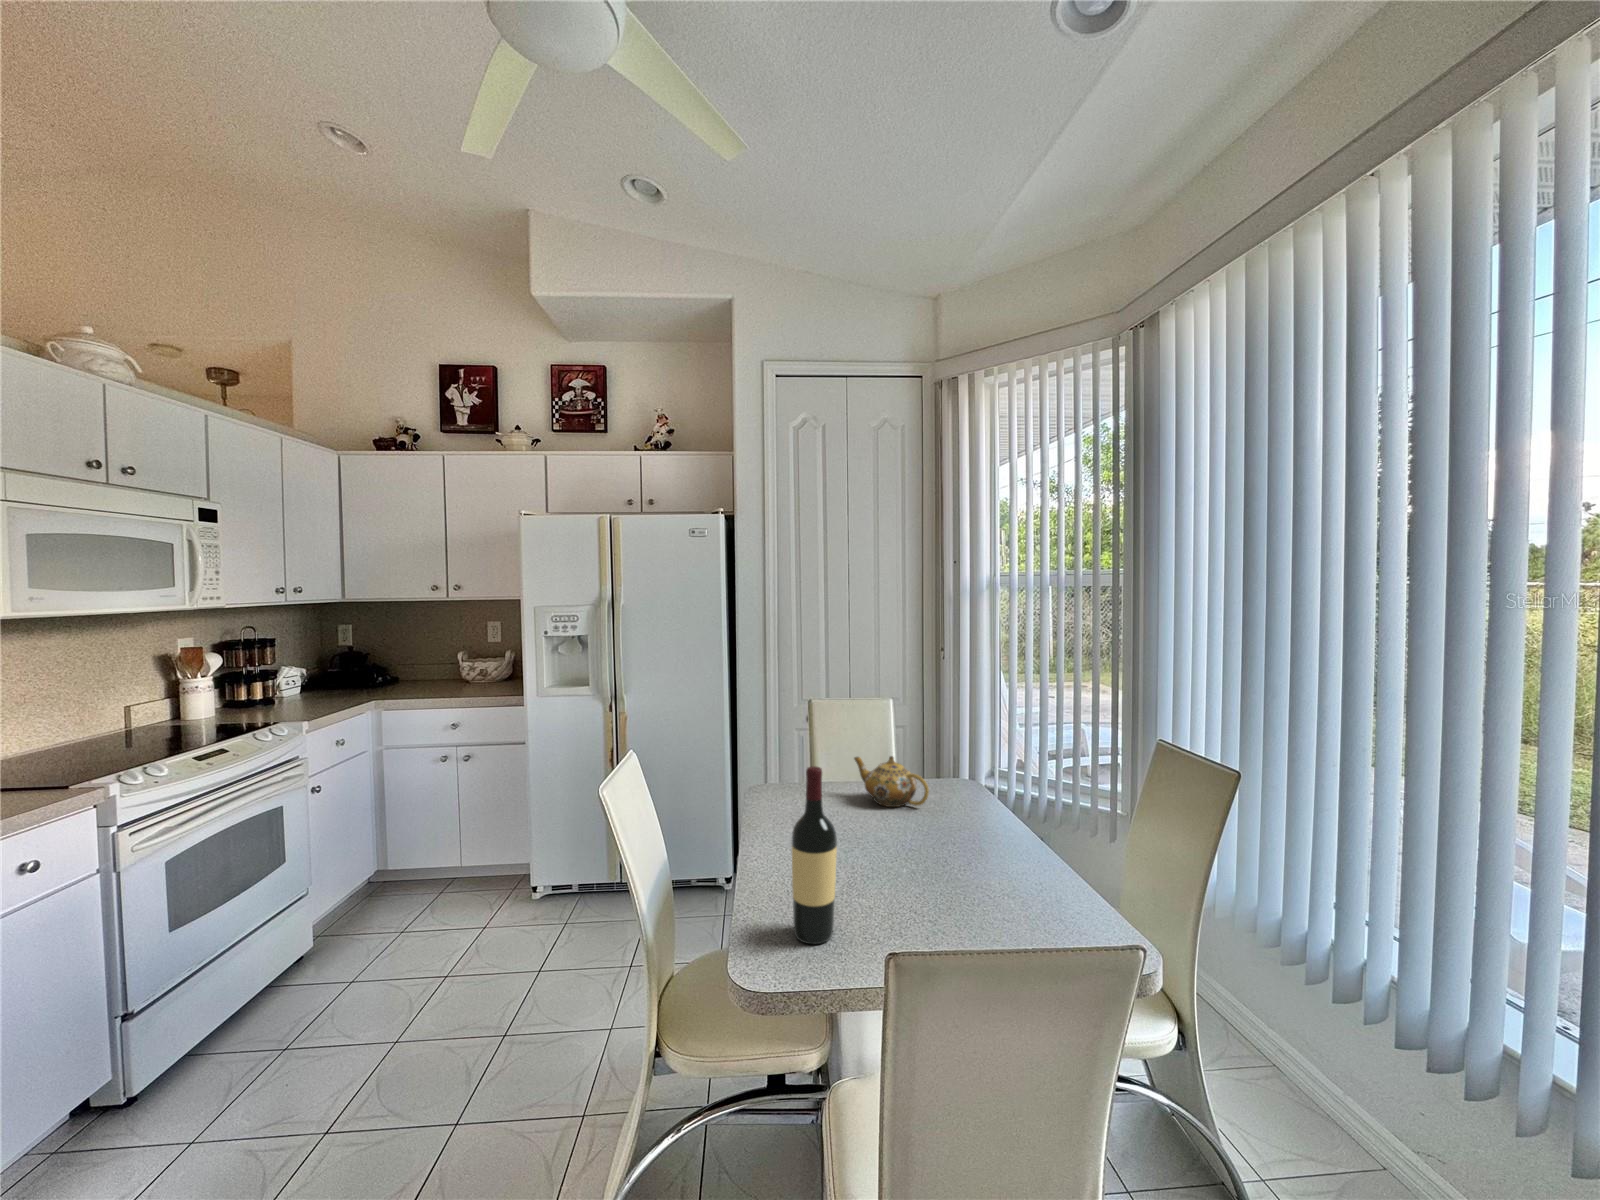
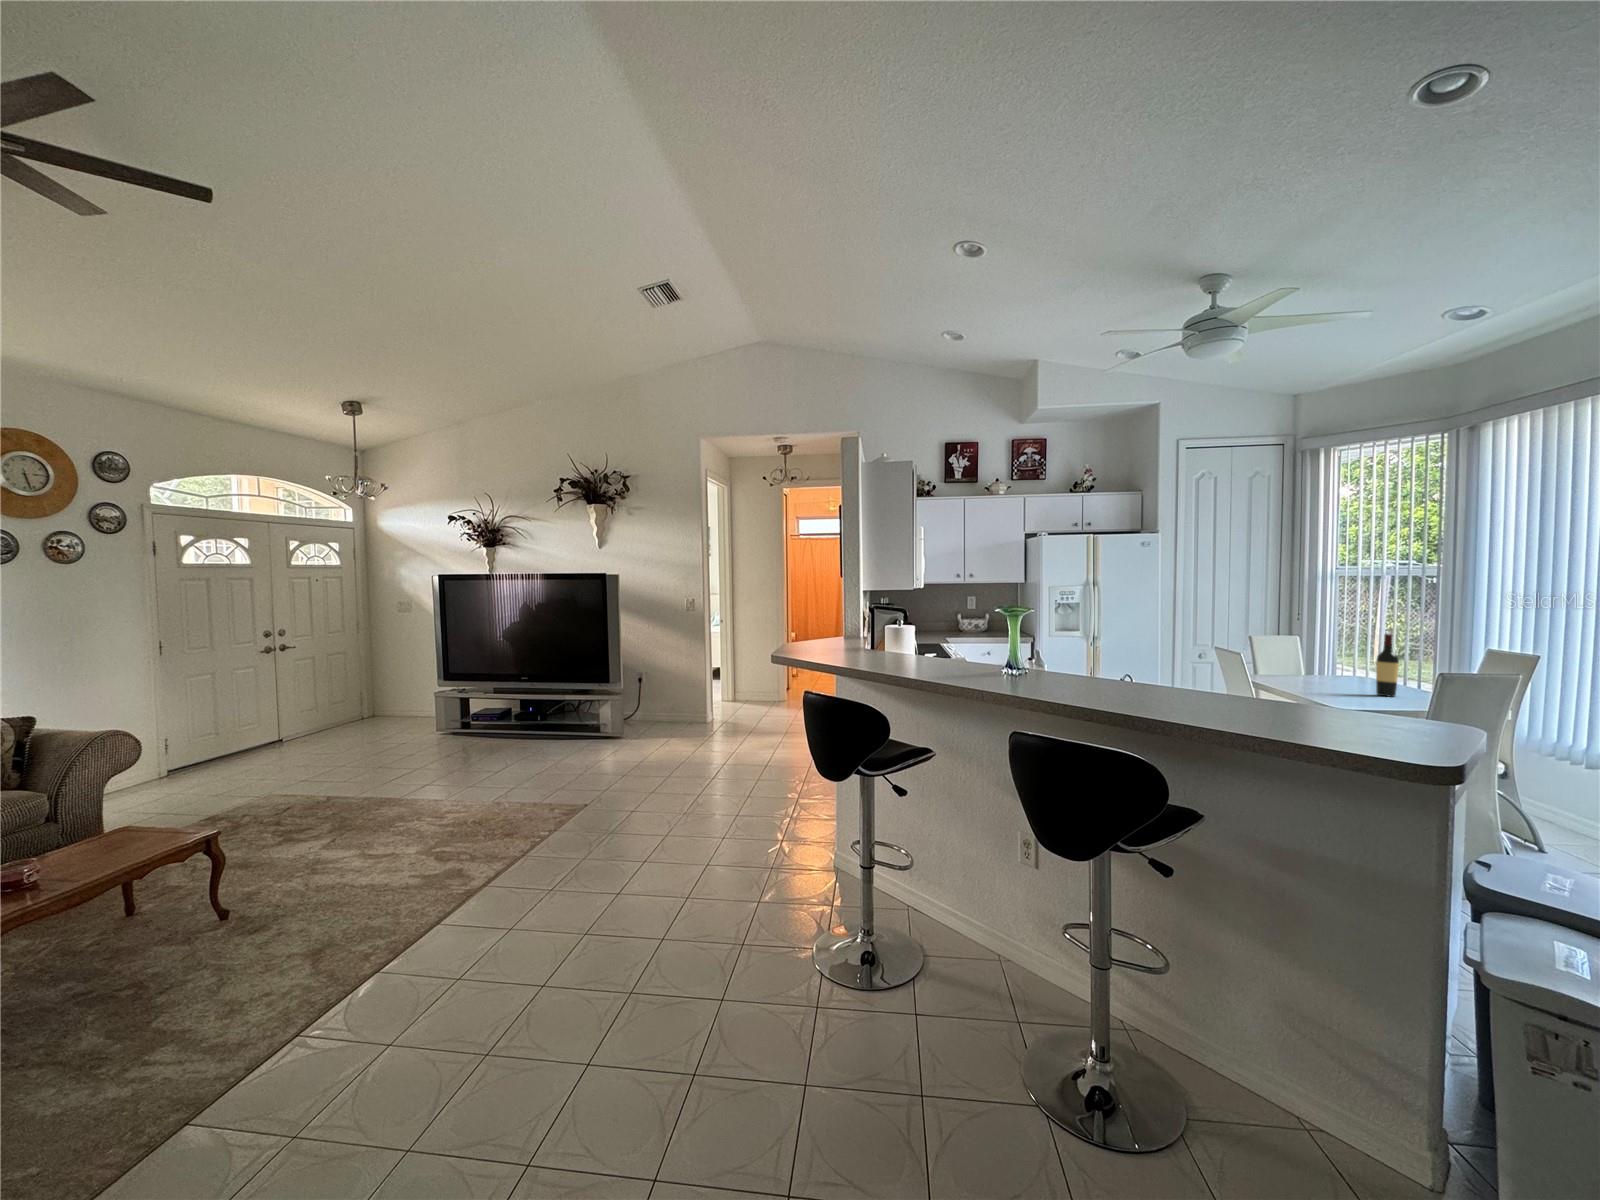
teapot: present [854,756,929,807] -> none [1312,656,1367,680]

